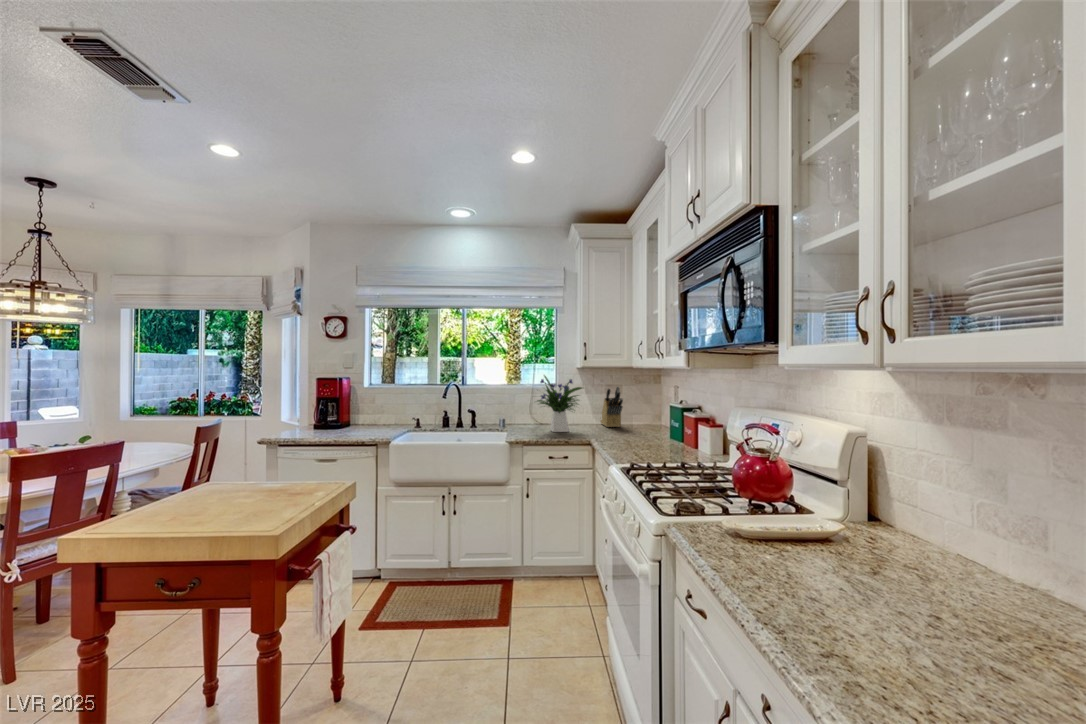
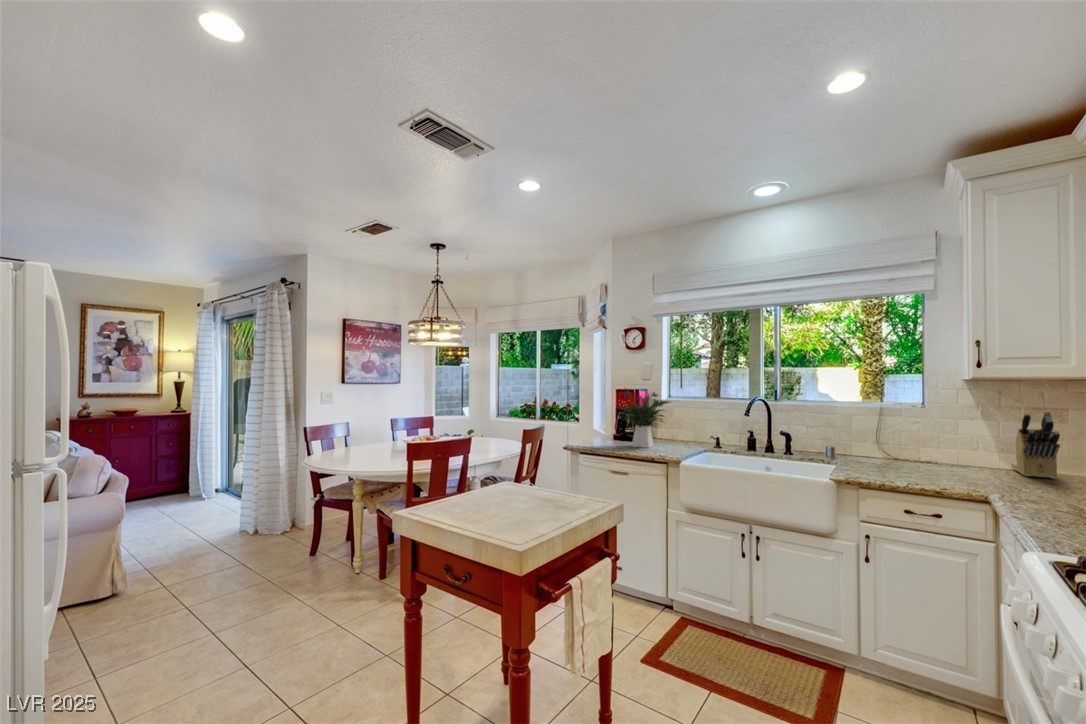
flower arrangement: present [537,376,582,432] -> present [620,389,669,448]

